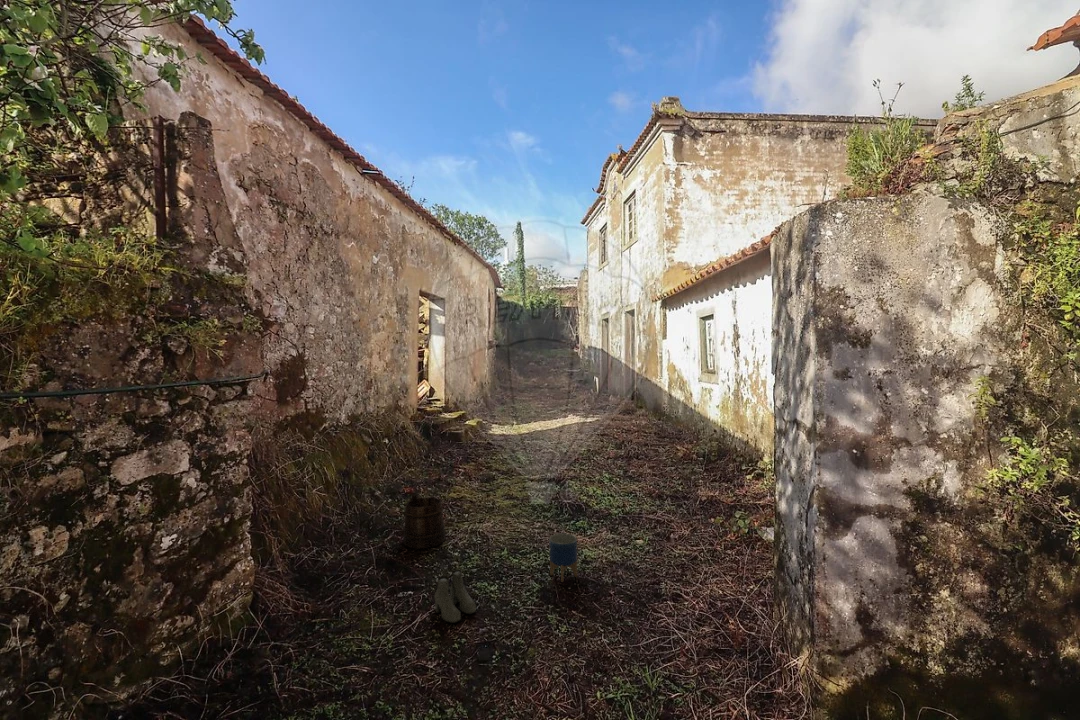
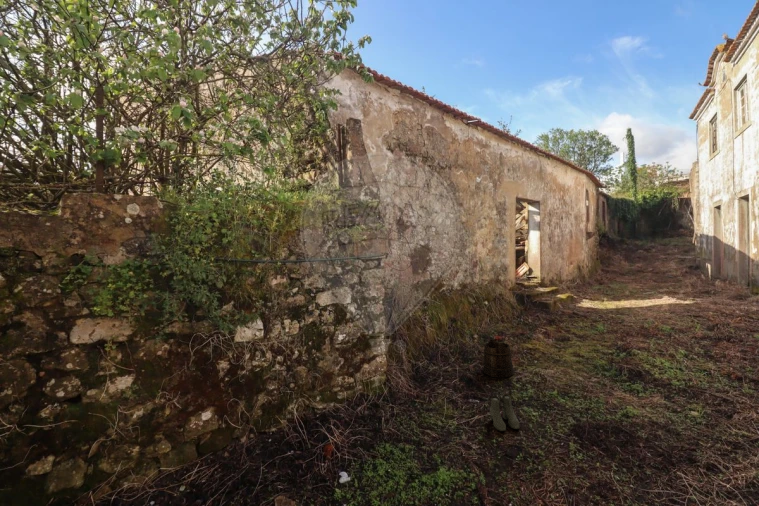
planter: present [549,533,577,582] -> none [593,390,622,431]

